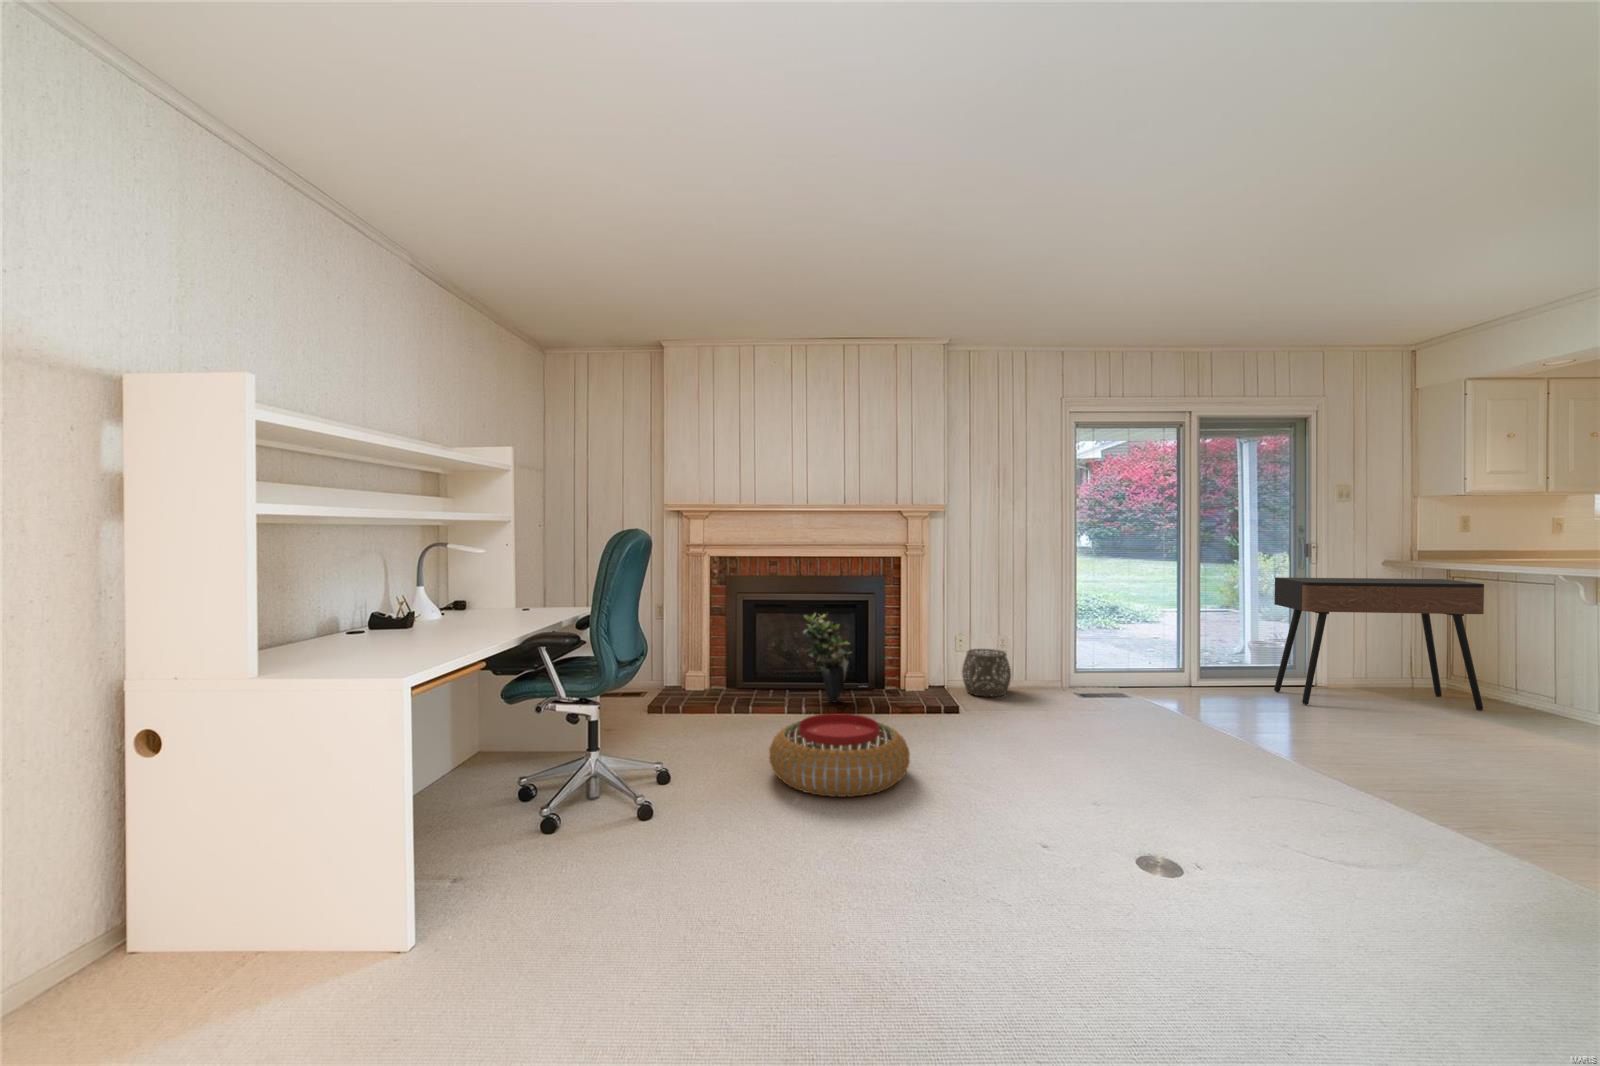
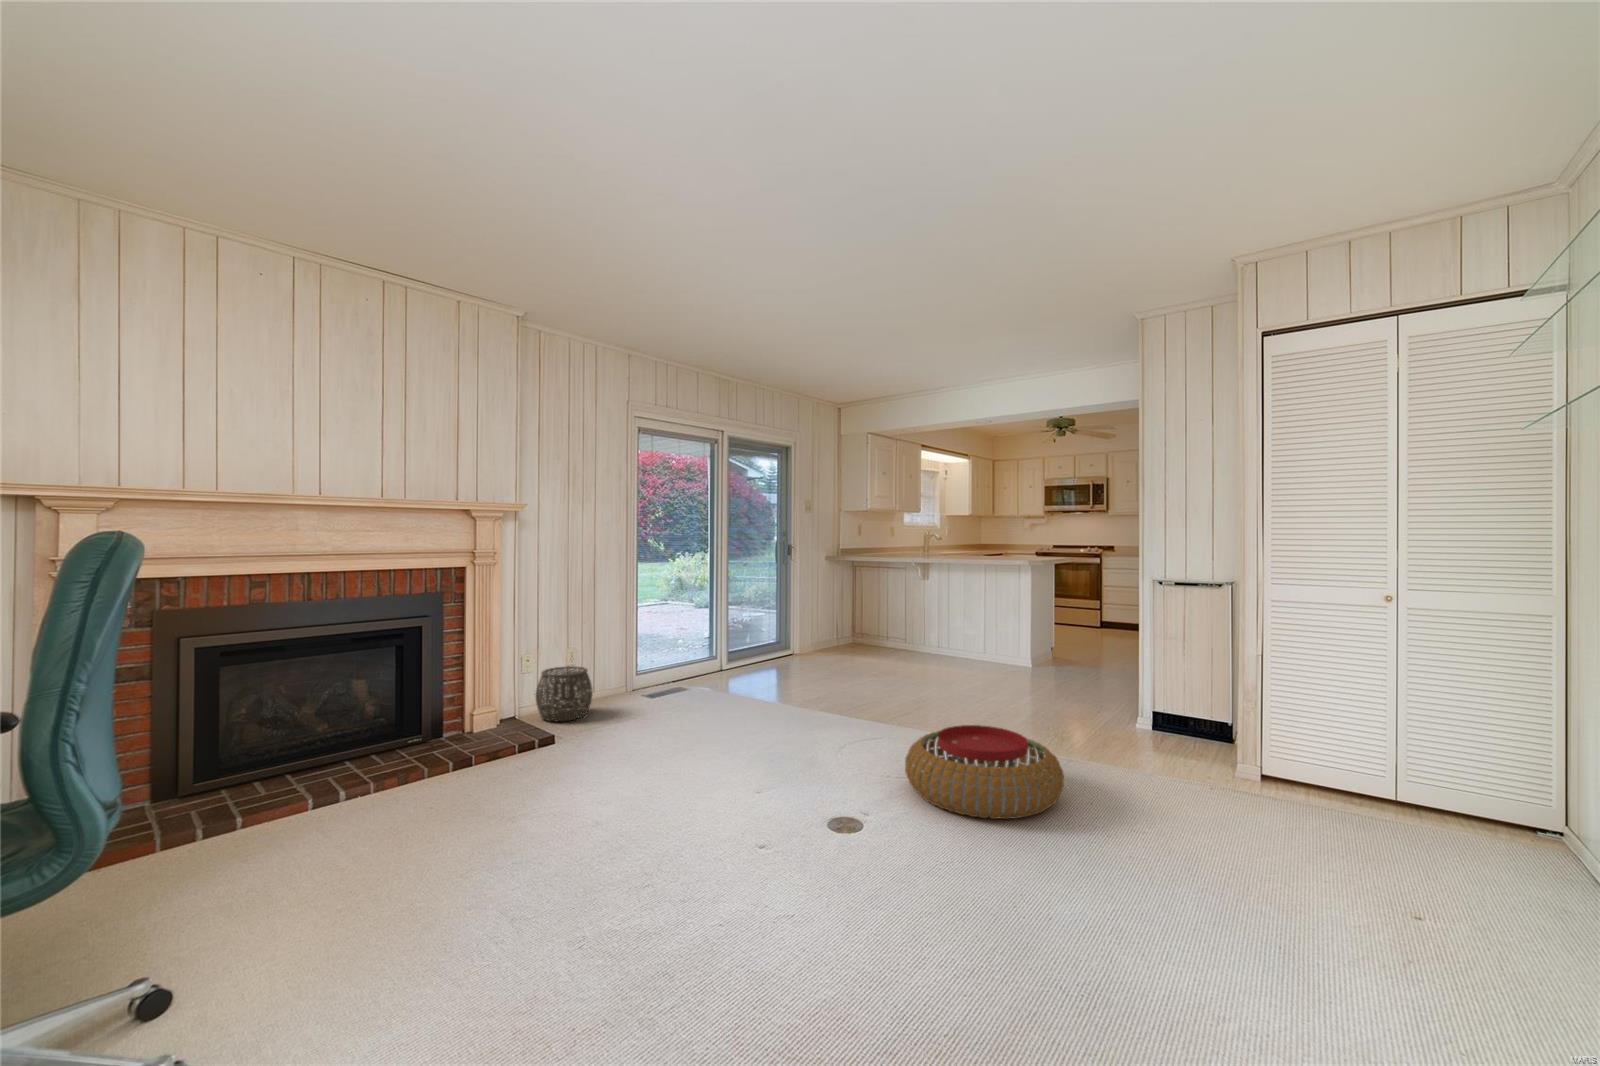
console table: present [1274,577,1484,710] -> none [783,570,896,674]
potted plant: present [803,614,850,702] -> none [318,647,404,773]
pouf: present [769,714,910,797] -> present [905,725,1064,819]

